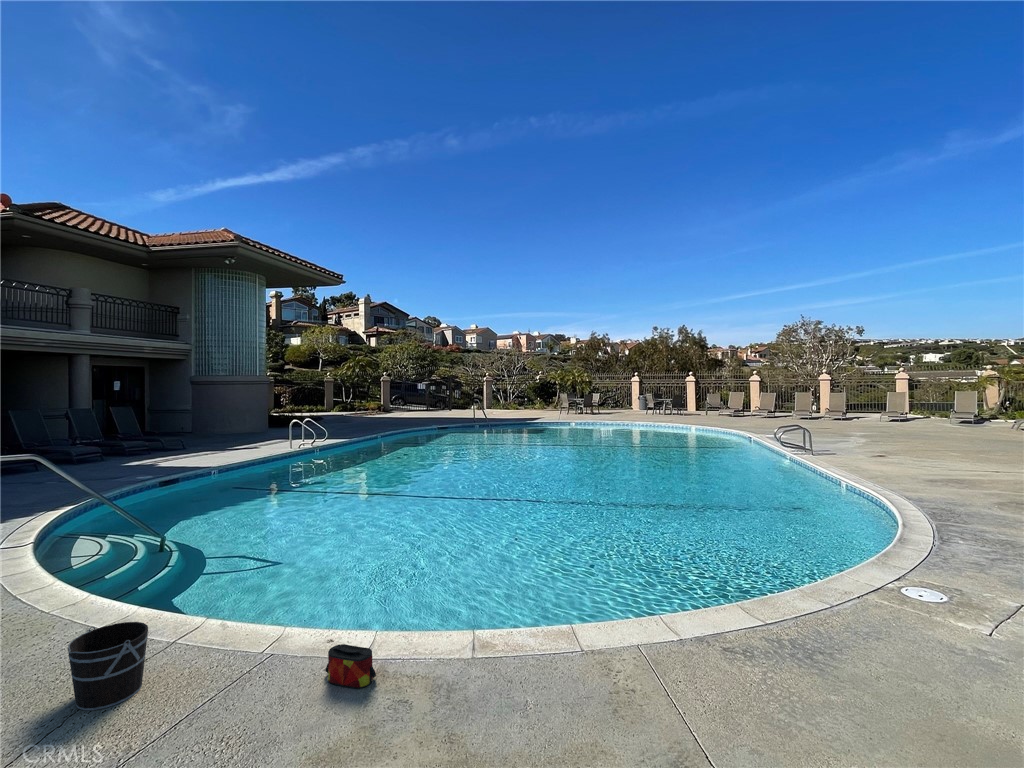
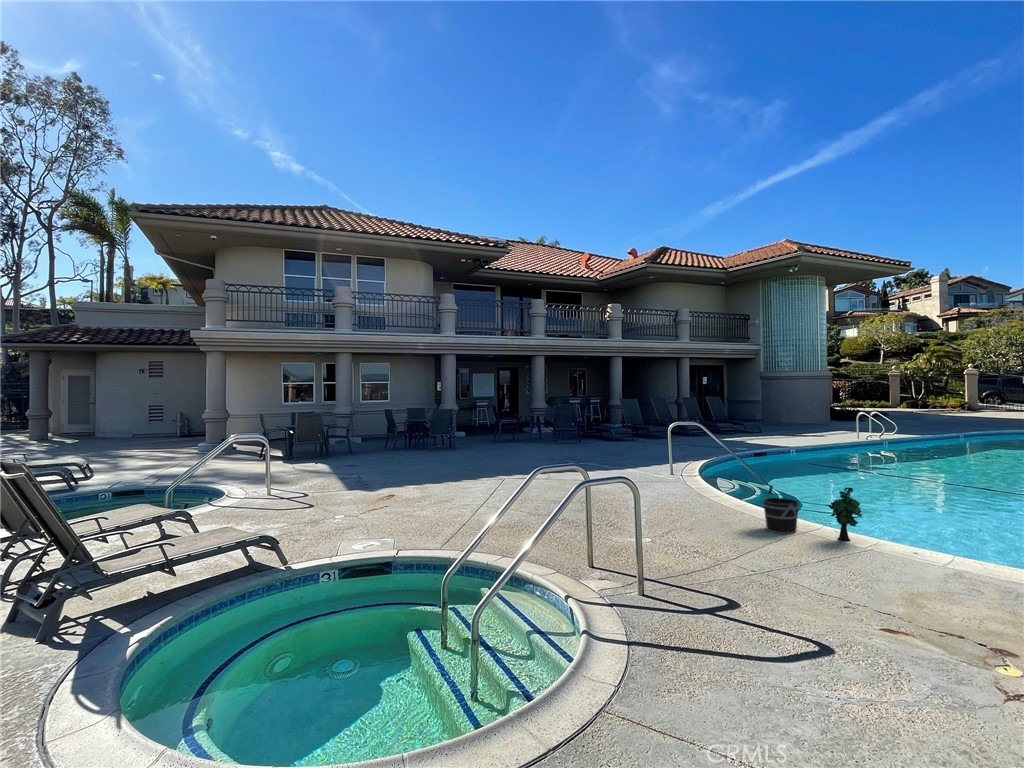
decorative plant: none [195,584,258,684] -> present [826,488,862,541]
bag: present [325,644,376,689] -> none [911,536,951,563]

